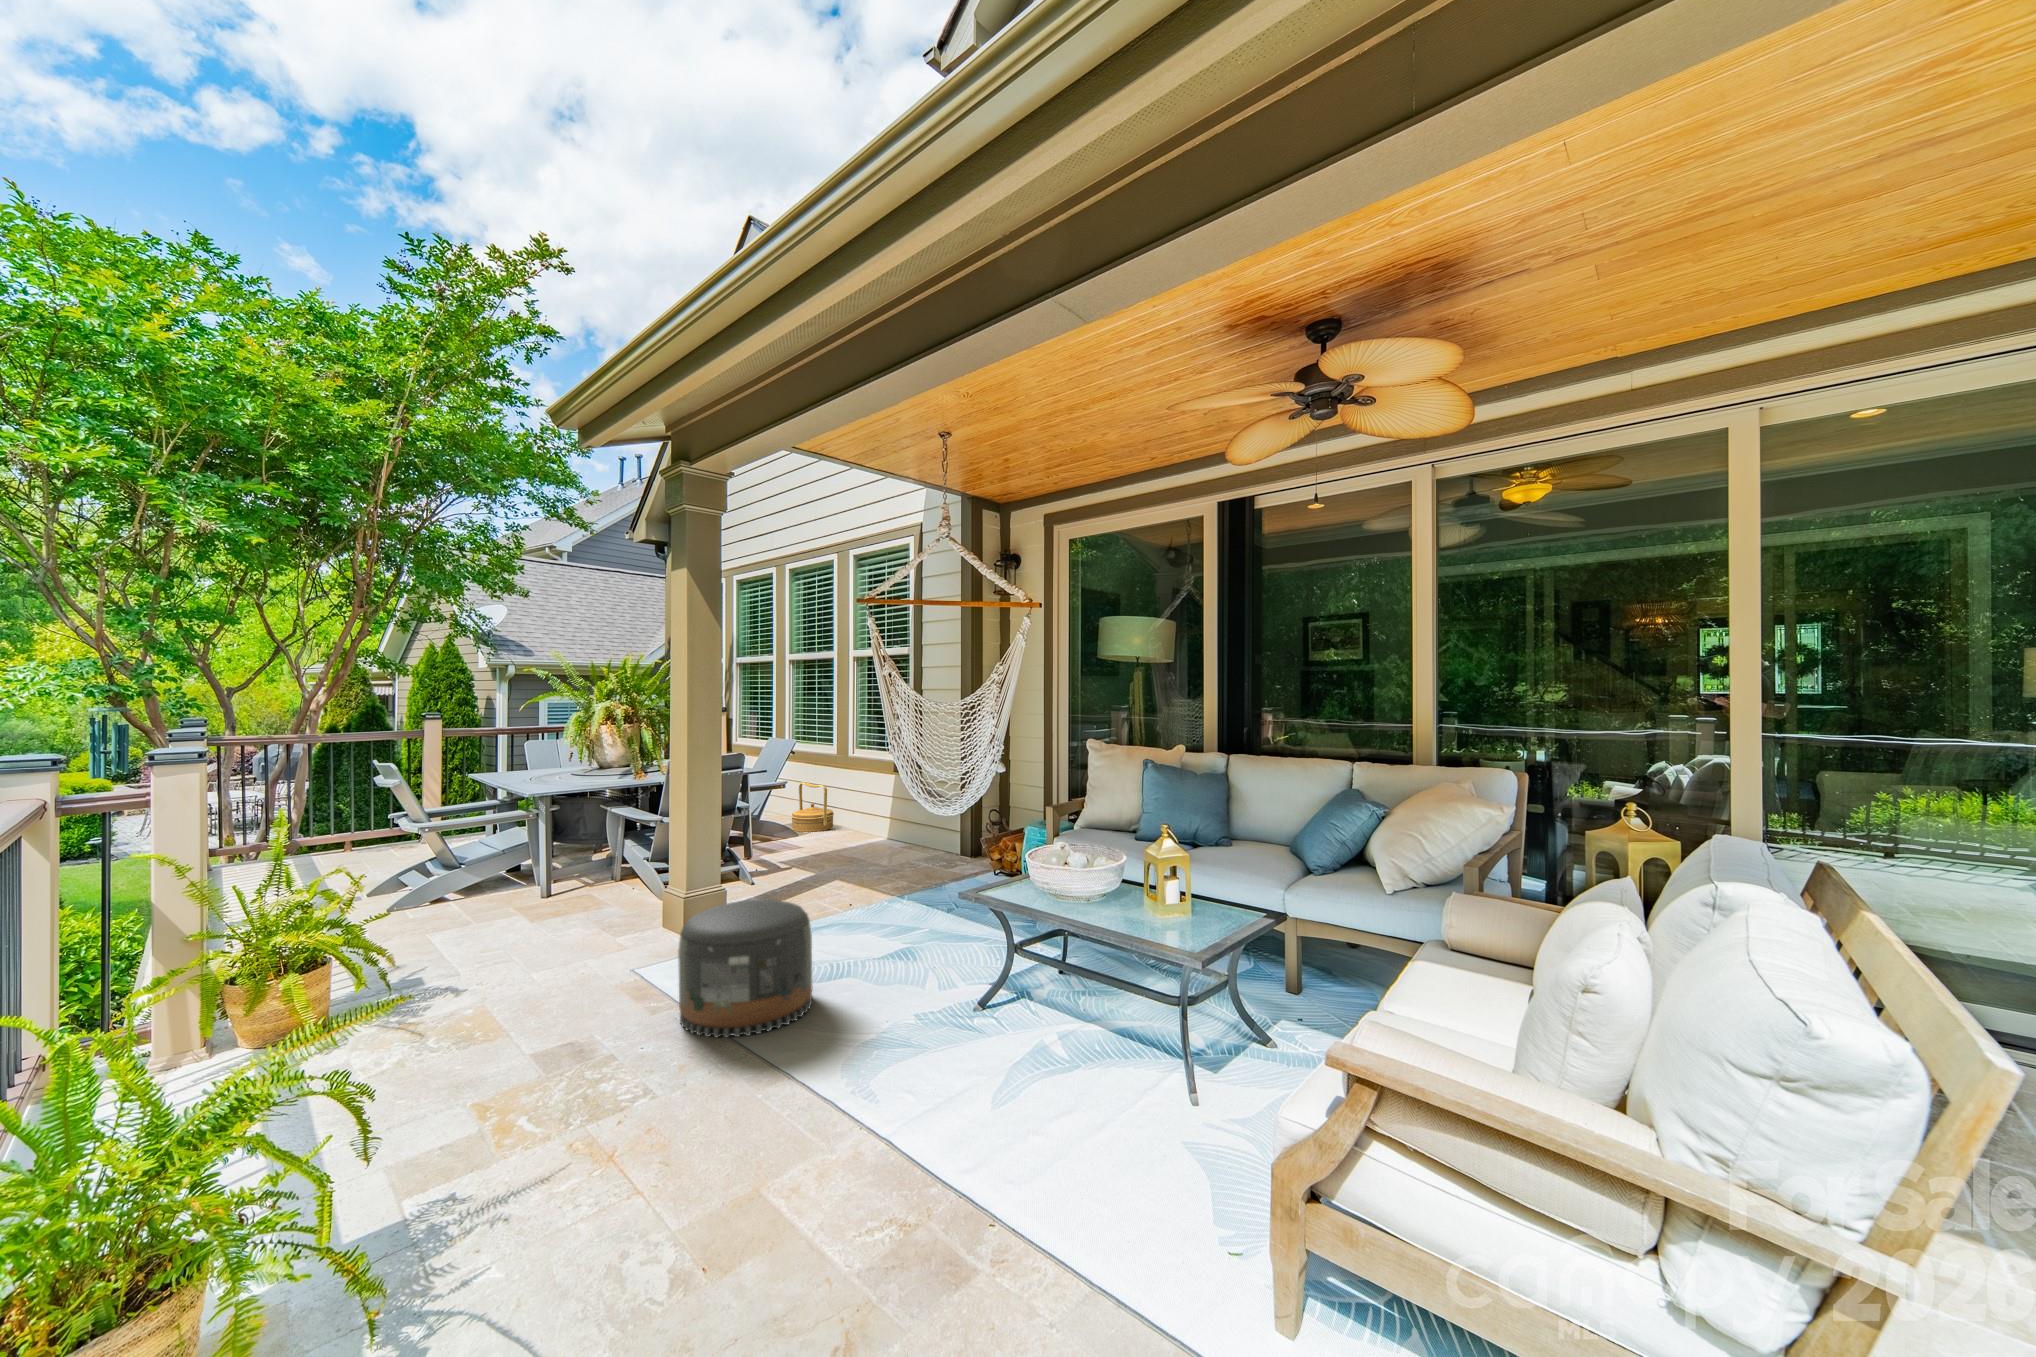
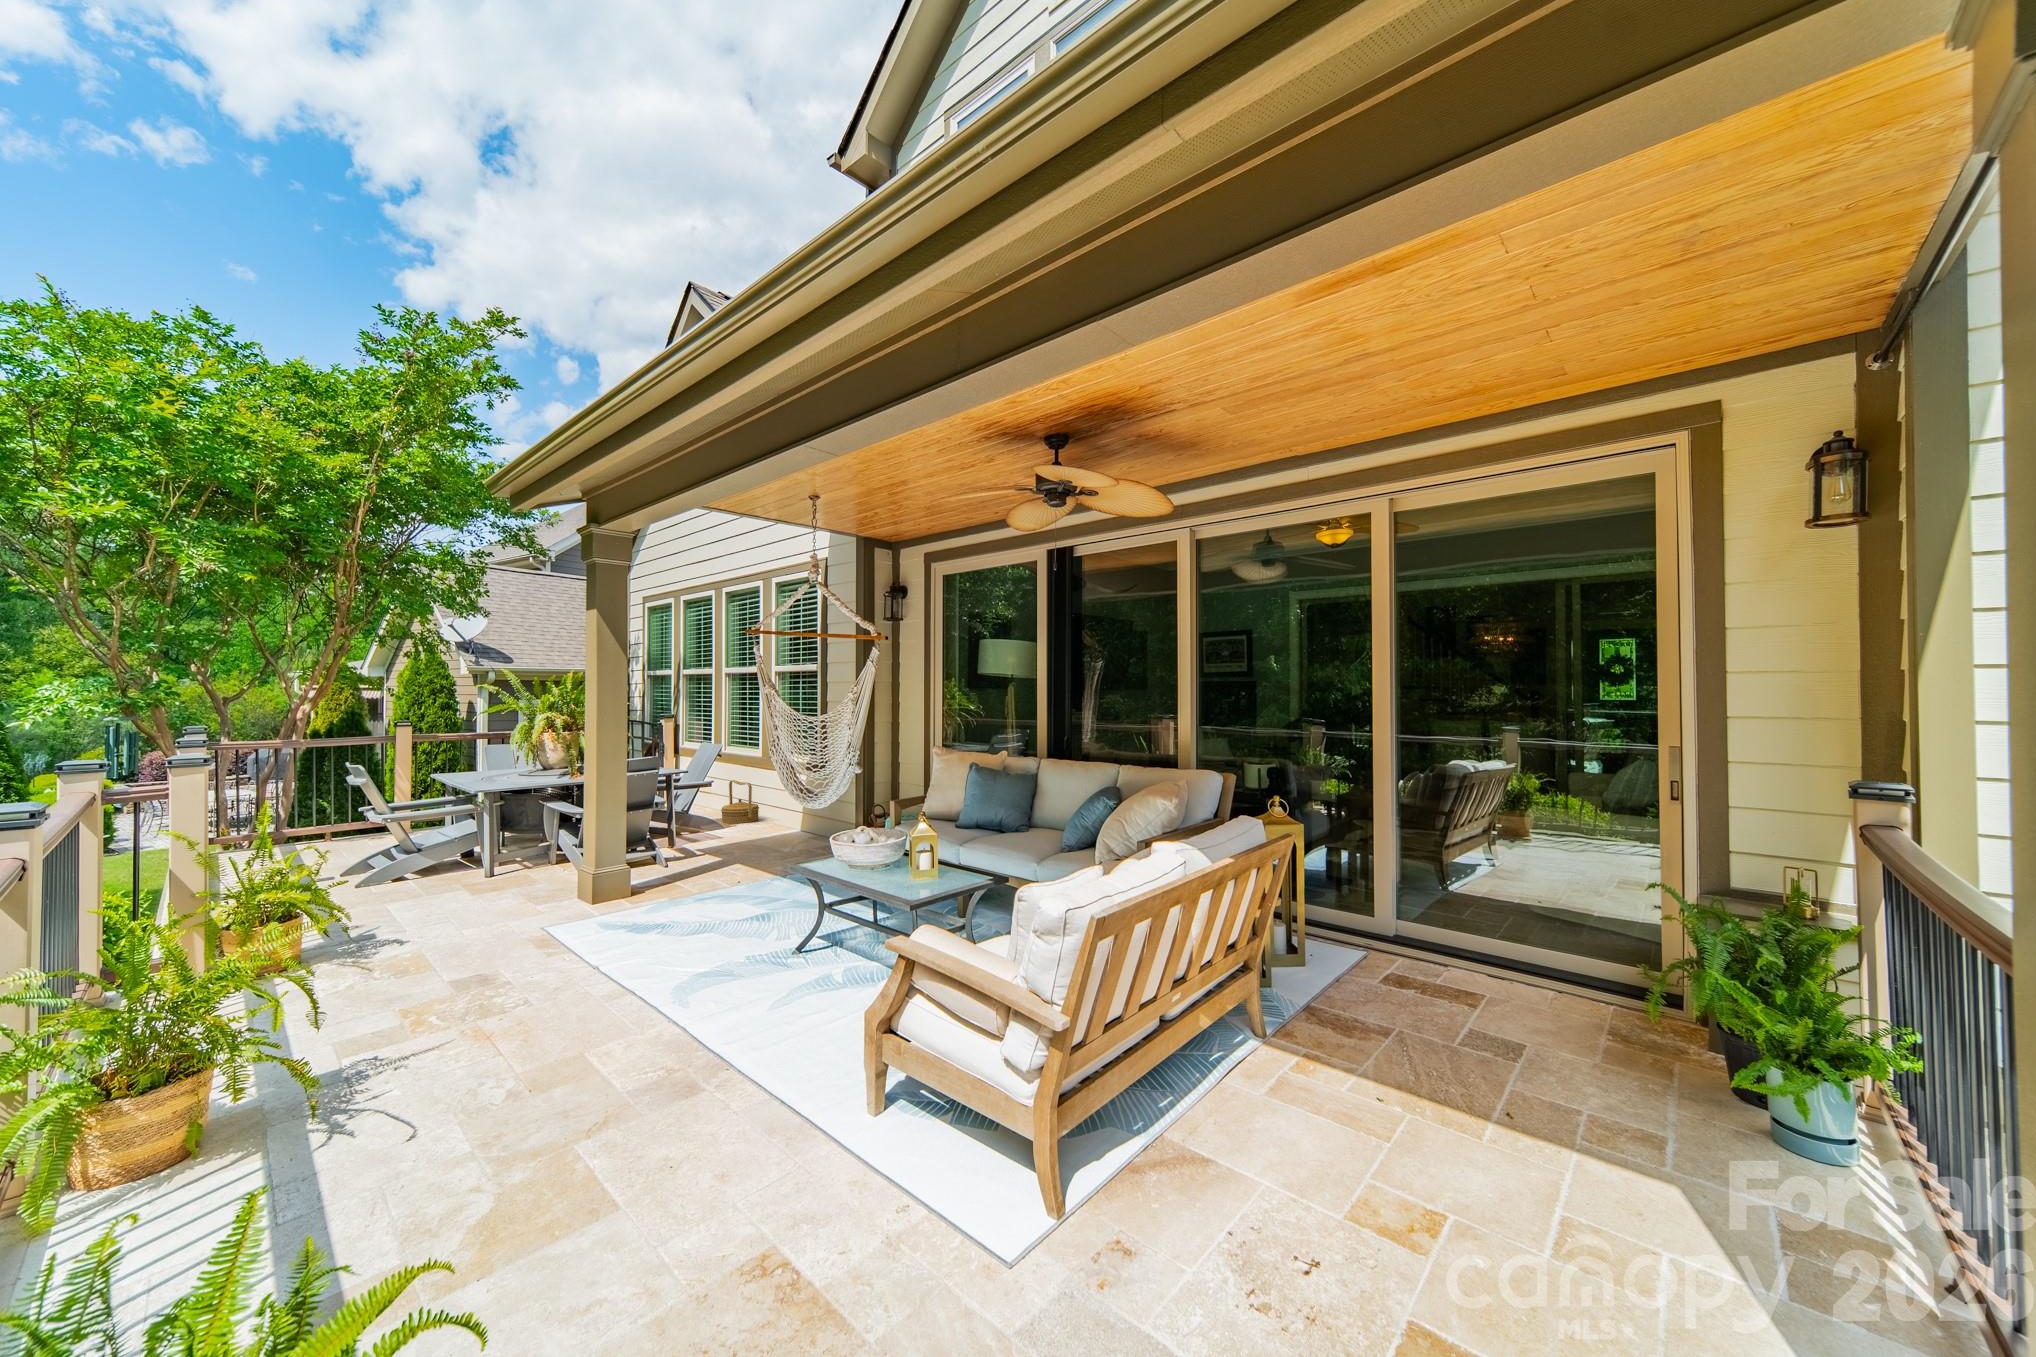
pouf: present [678,900,812,1038] -> none [569,873,677,974]

